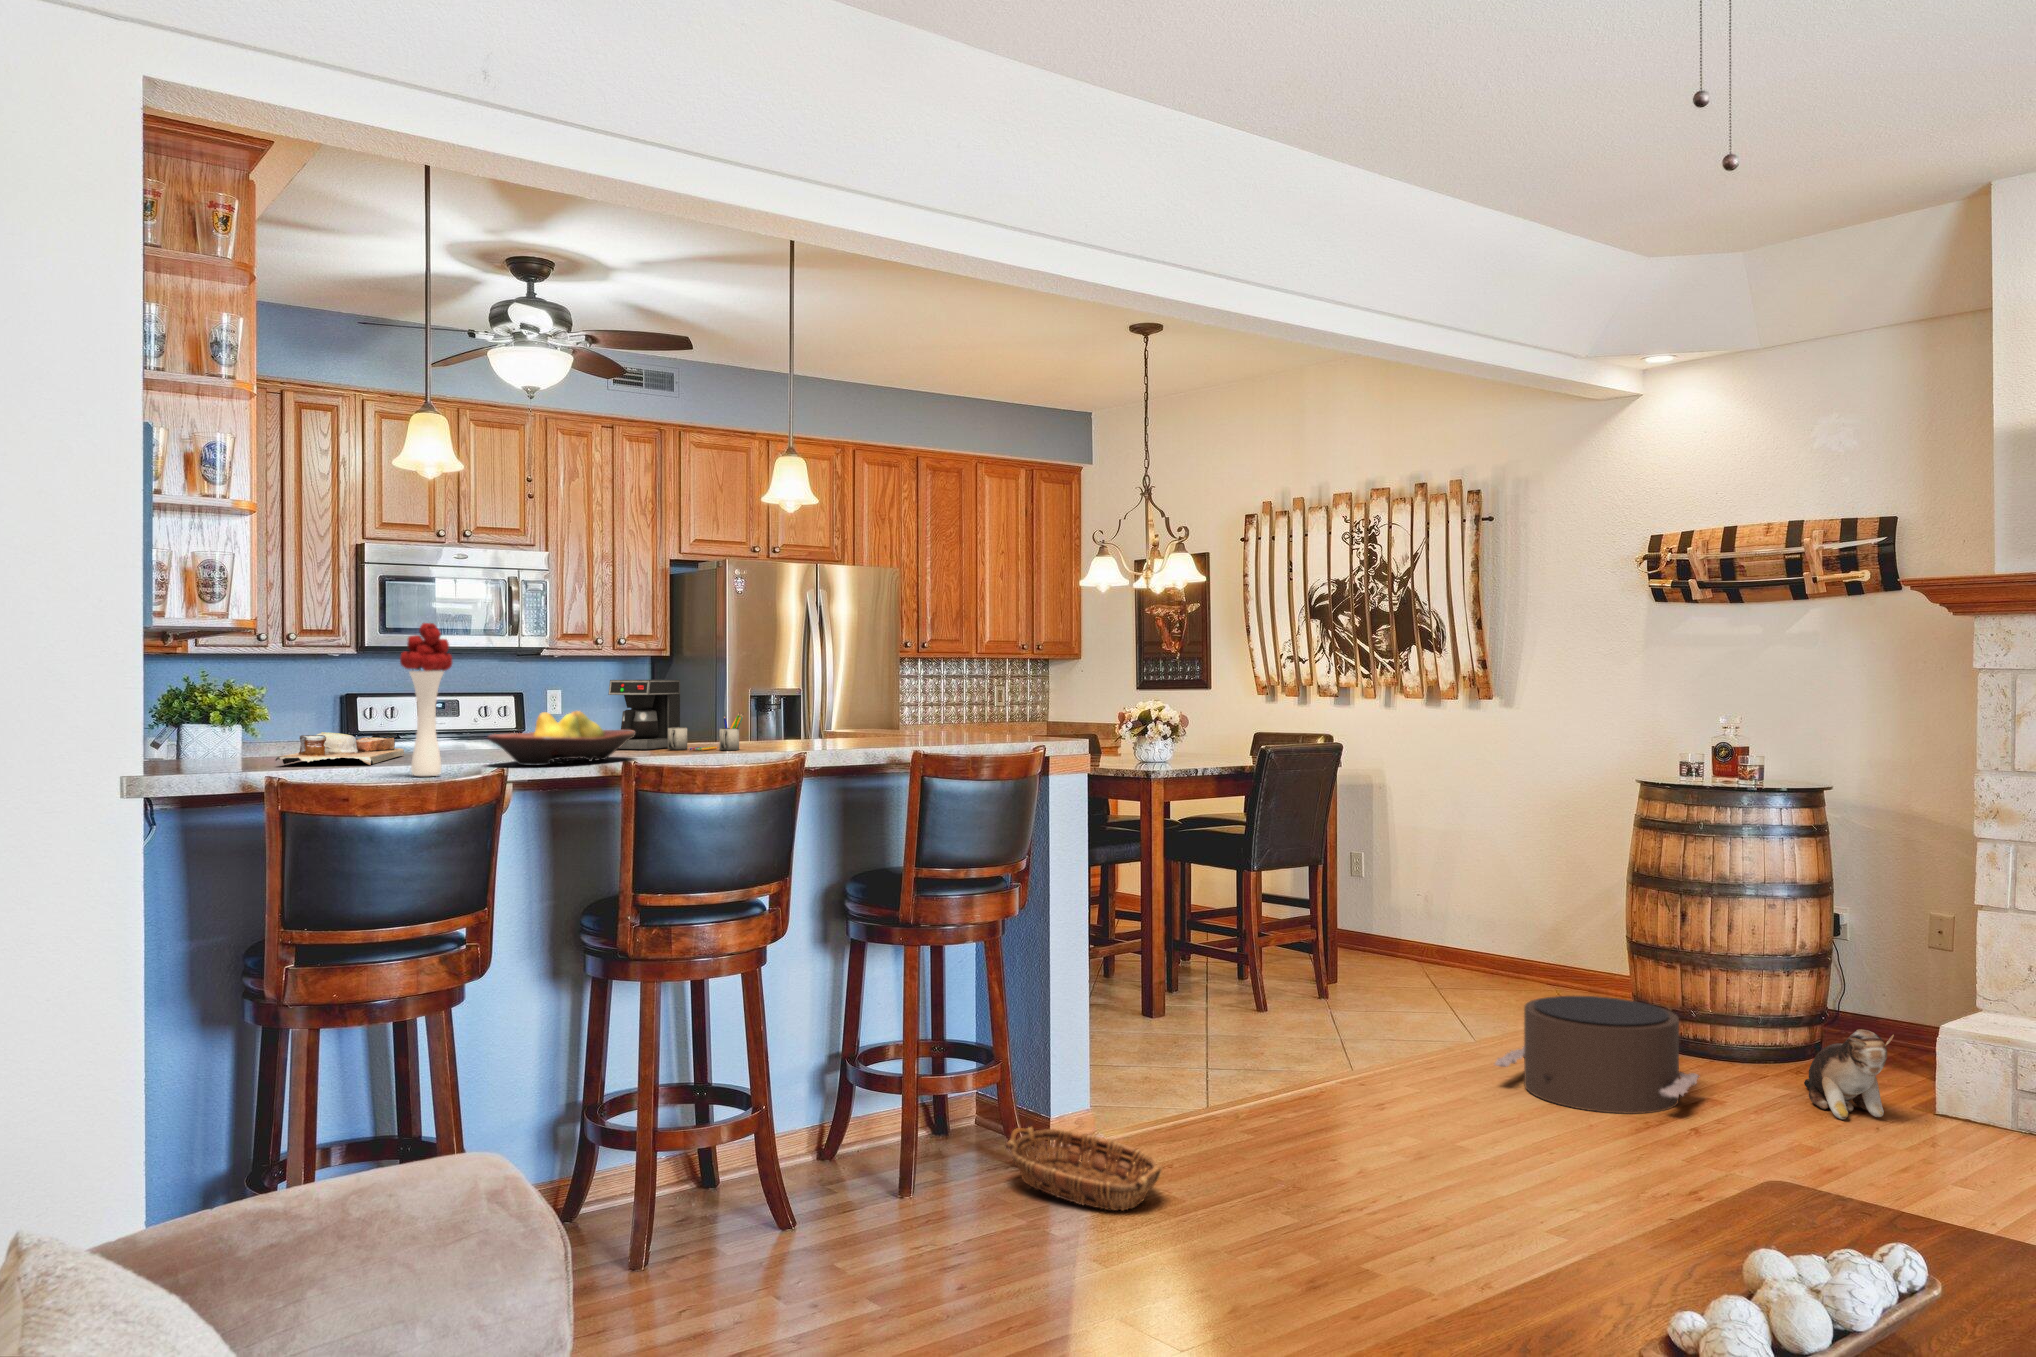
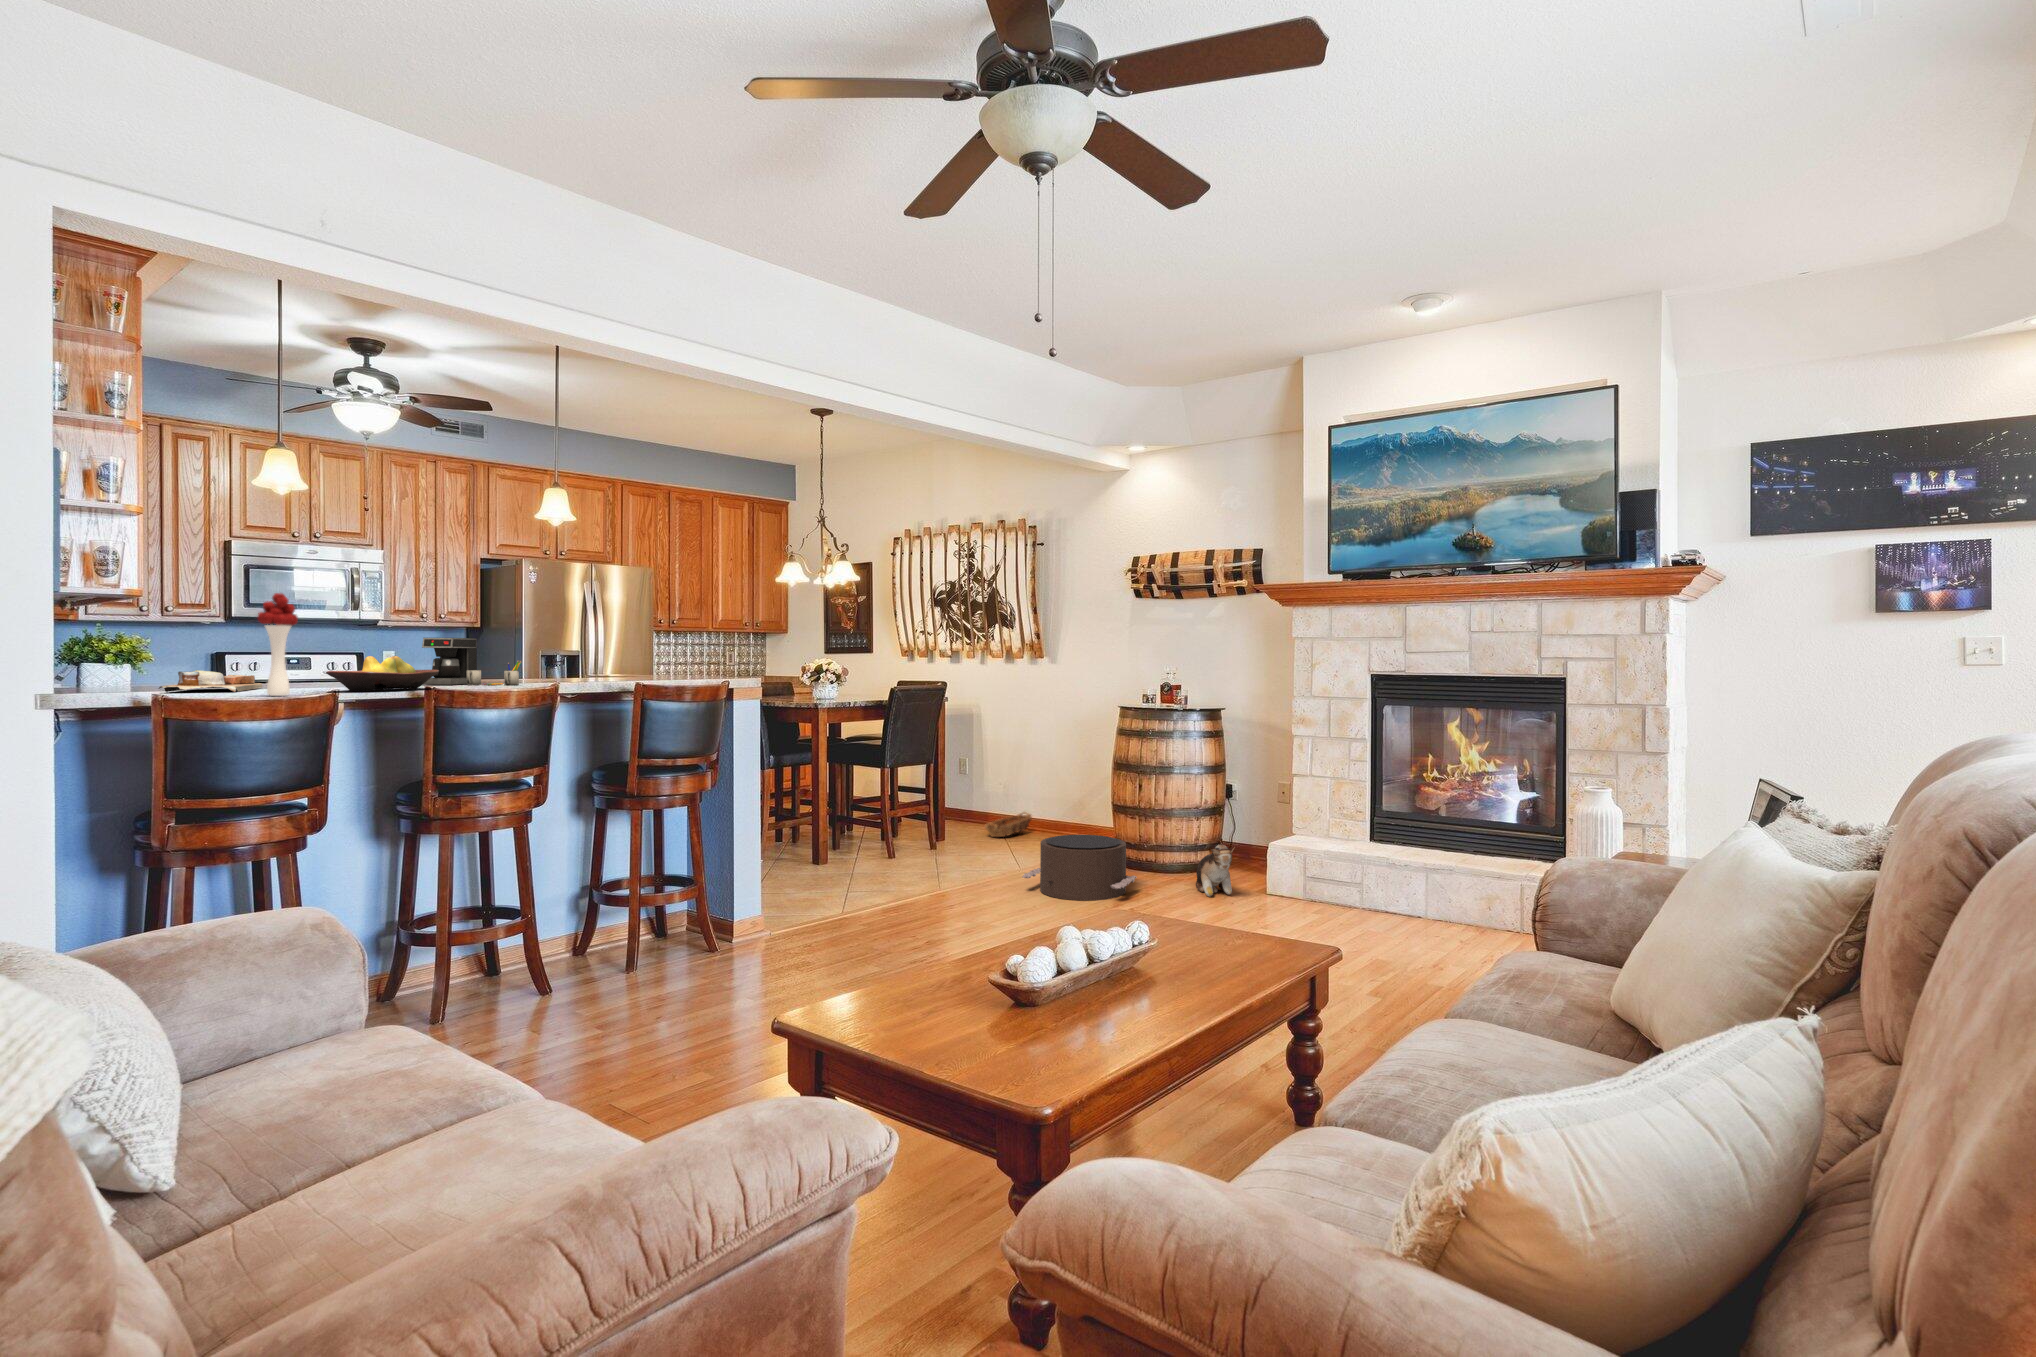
basket: present [1005,1127,1163,1211] -> present [985,812,1031,837]

